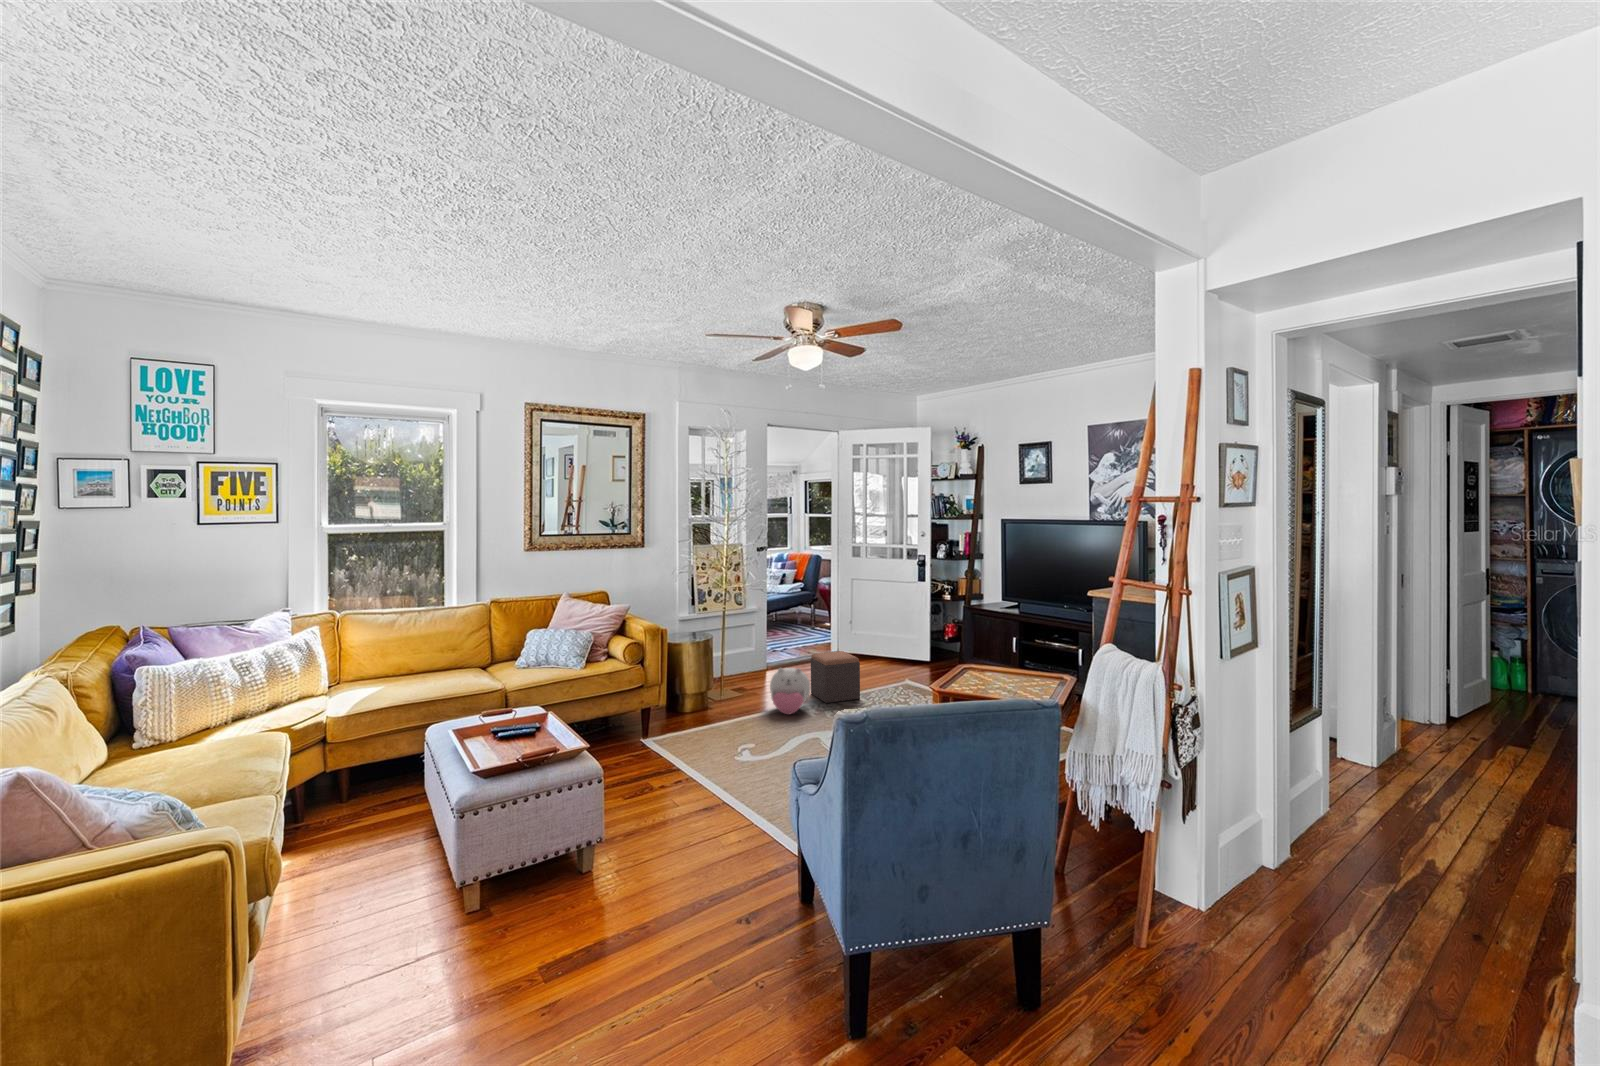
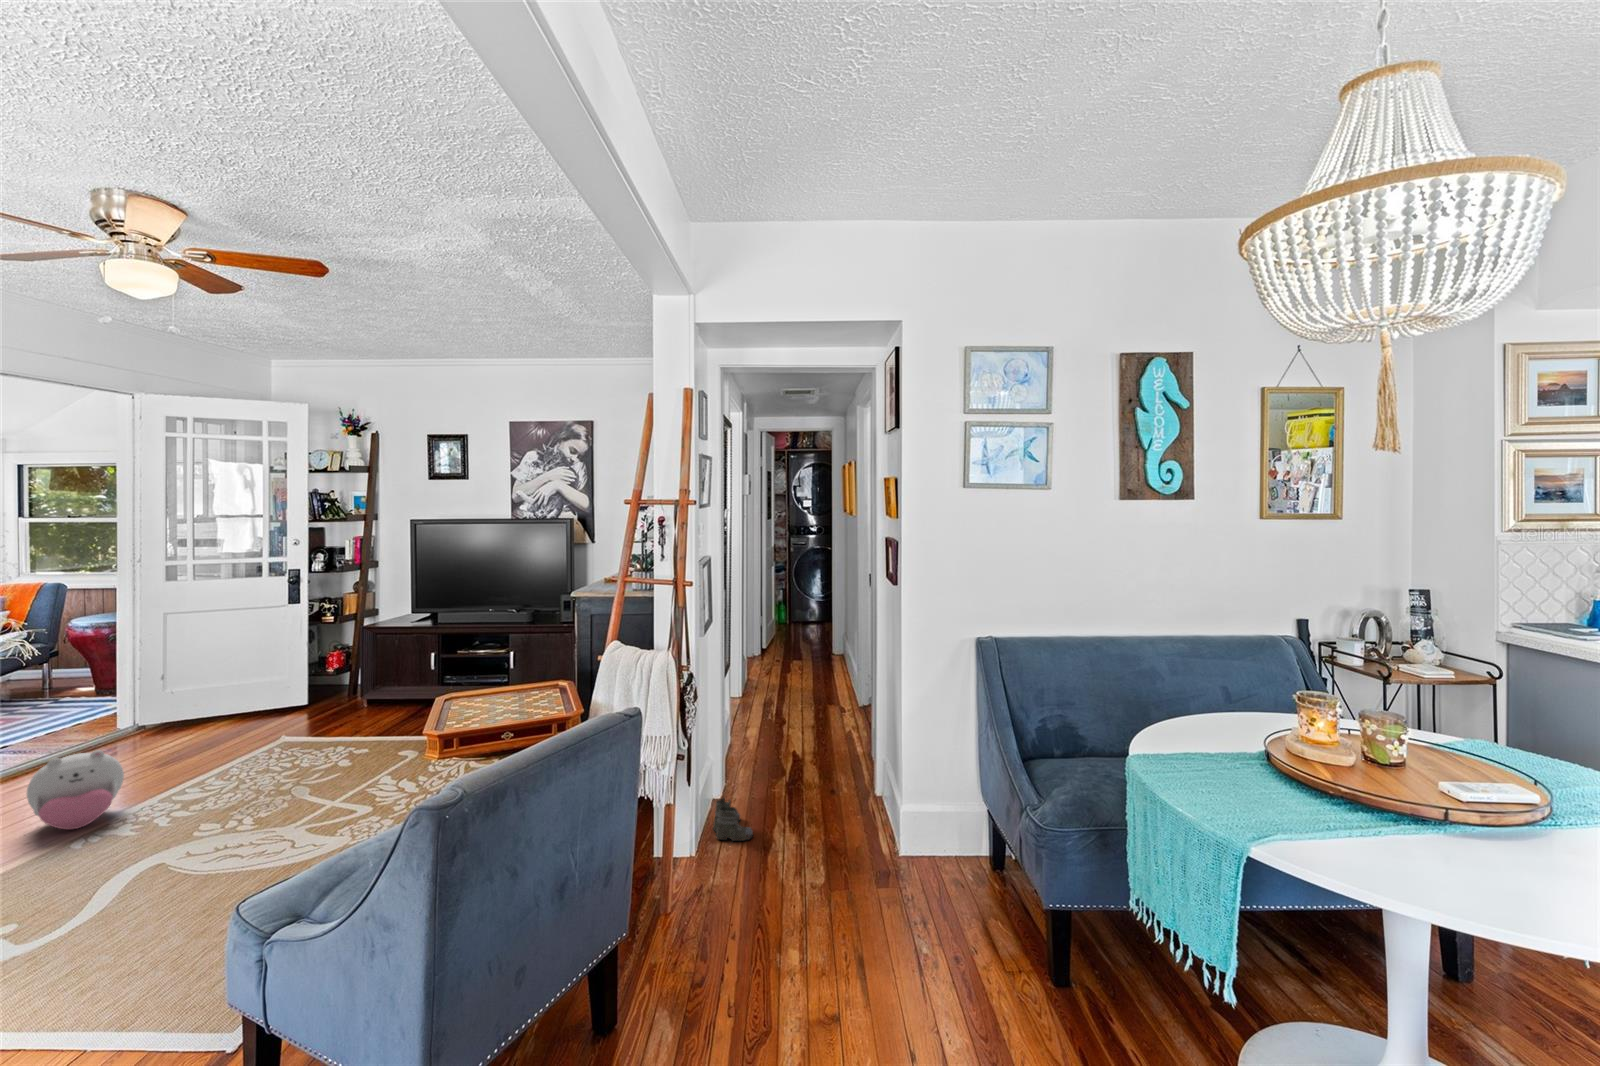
footstool: present [811,651,860,703] -> none [113,708,218,790]
boots: none [1240,863,1296,928] -> present [713,798,753,841]

